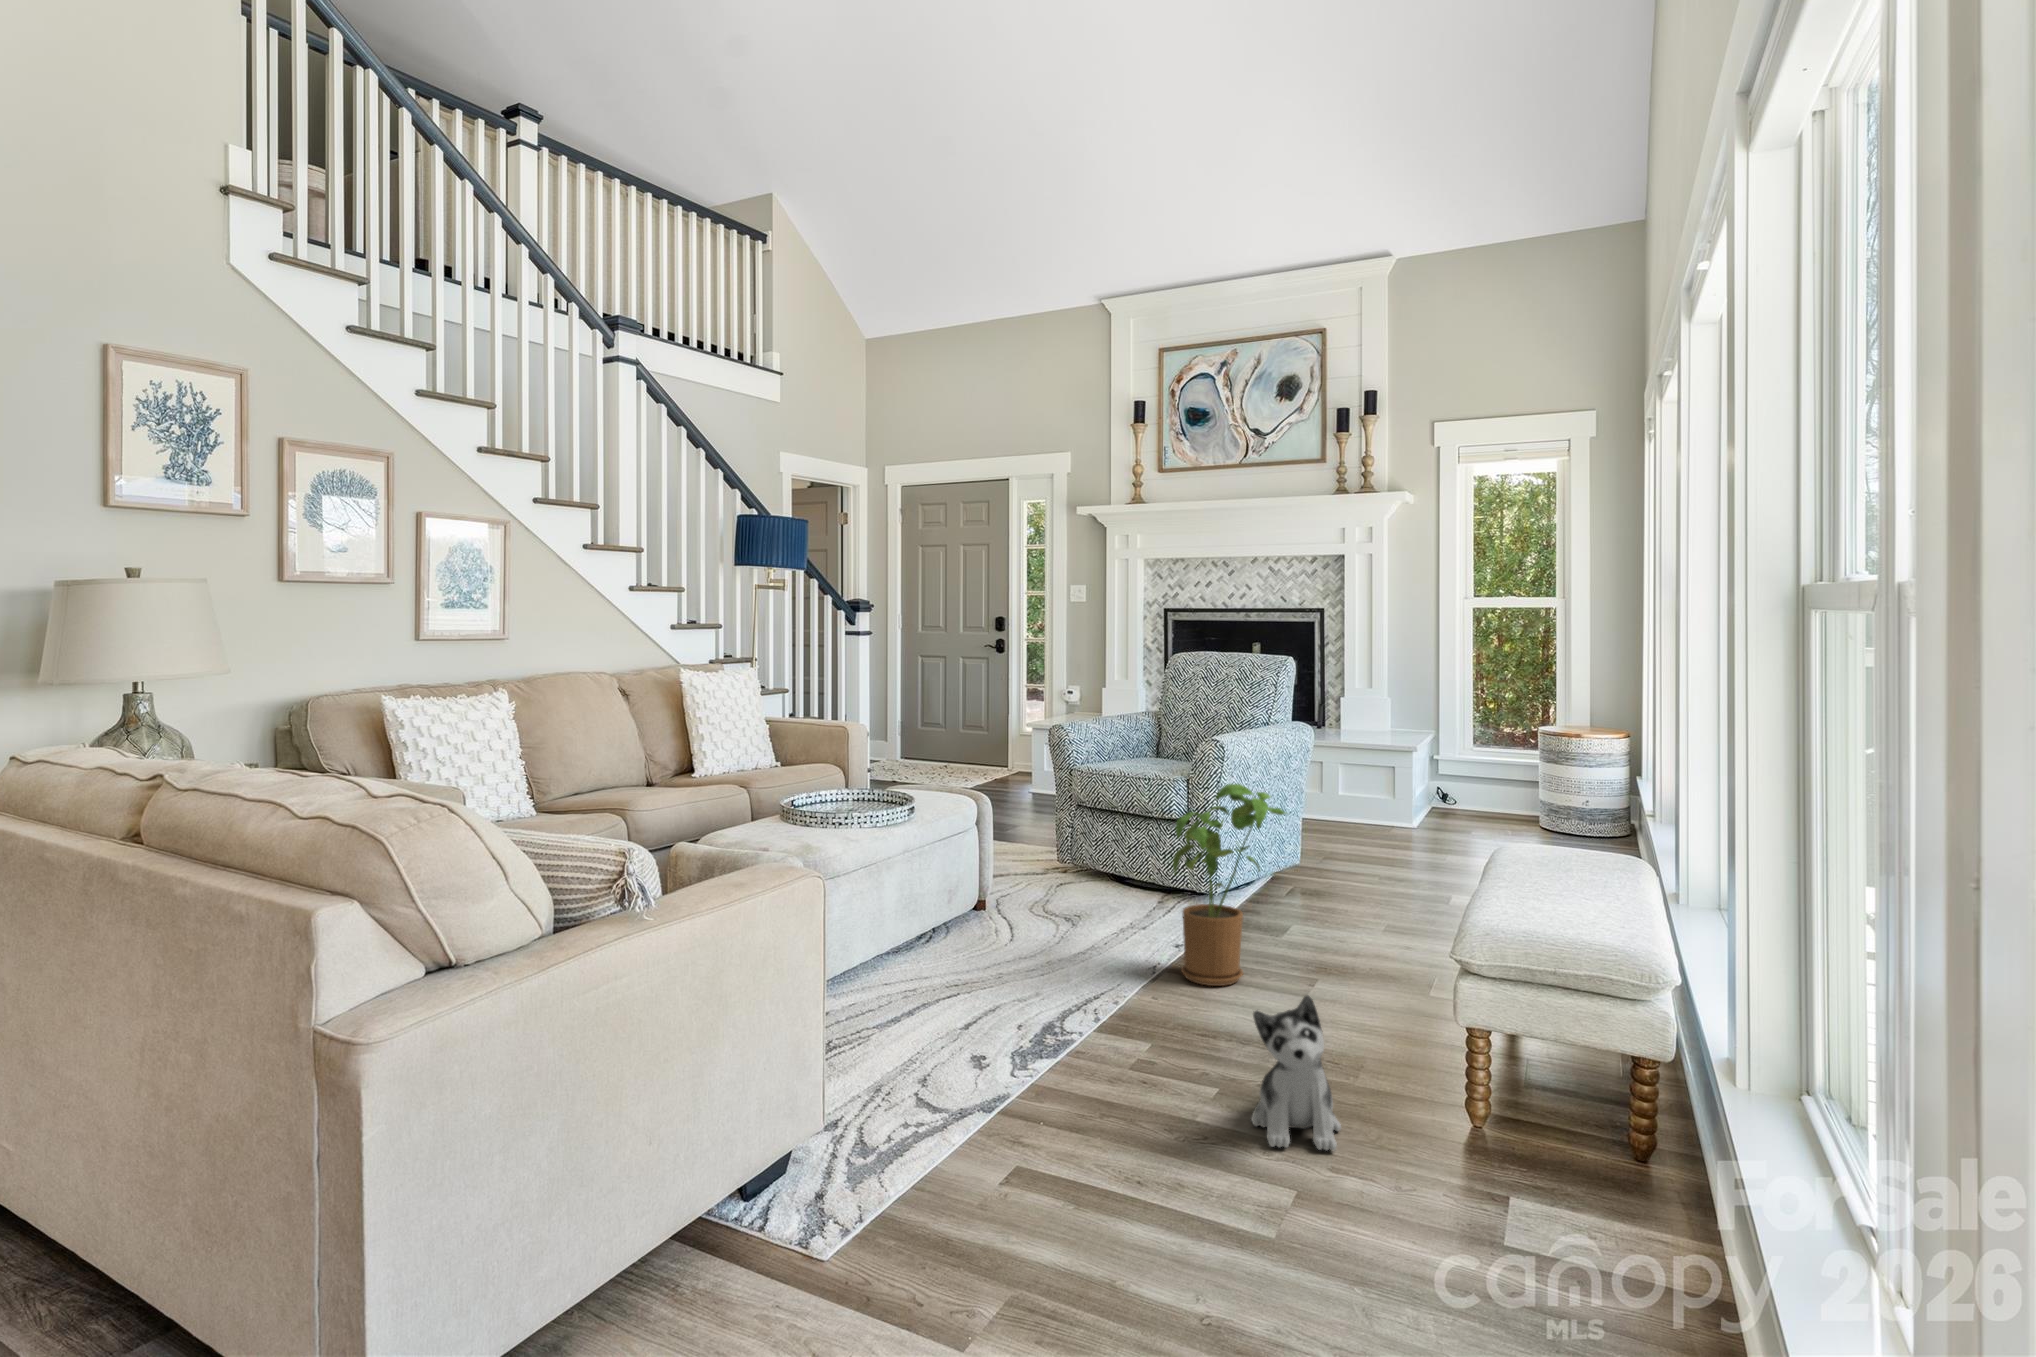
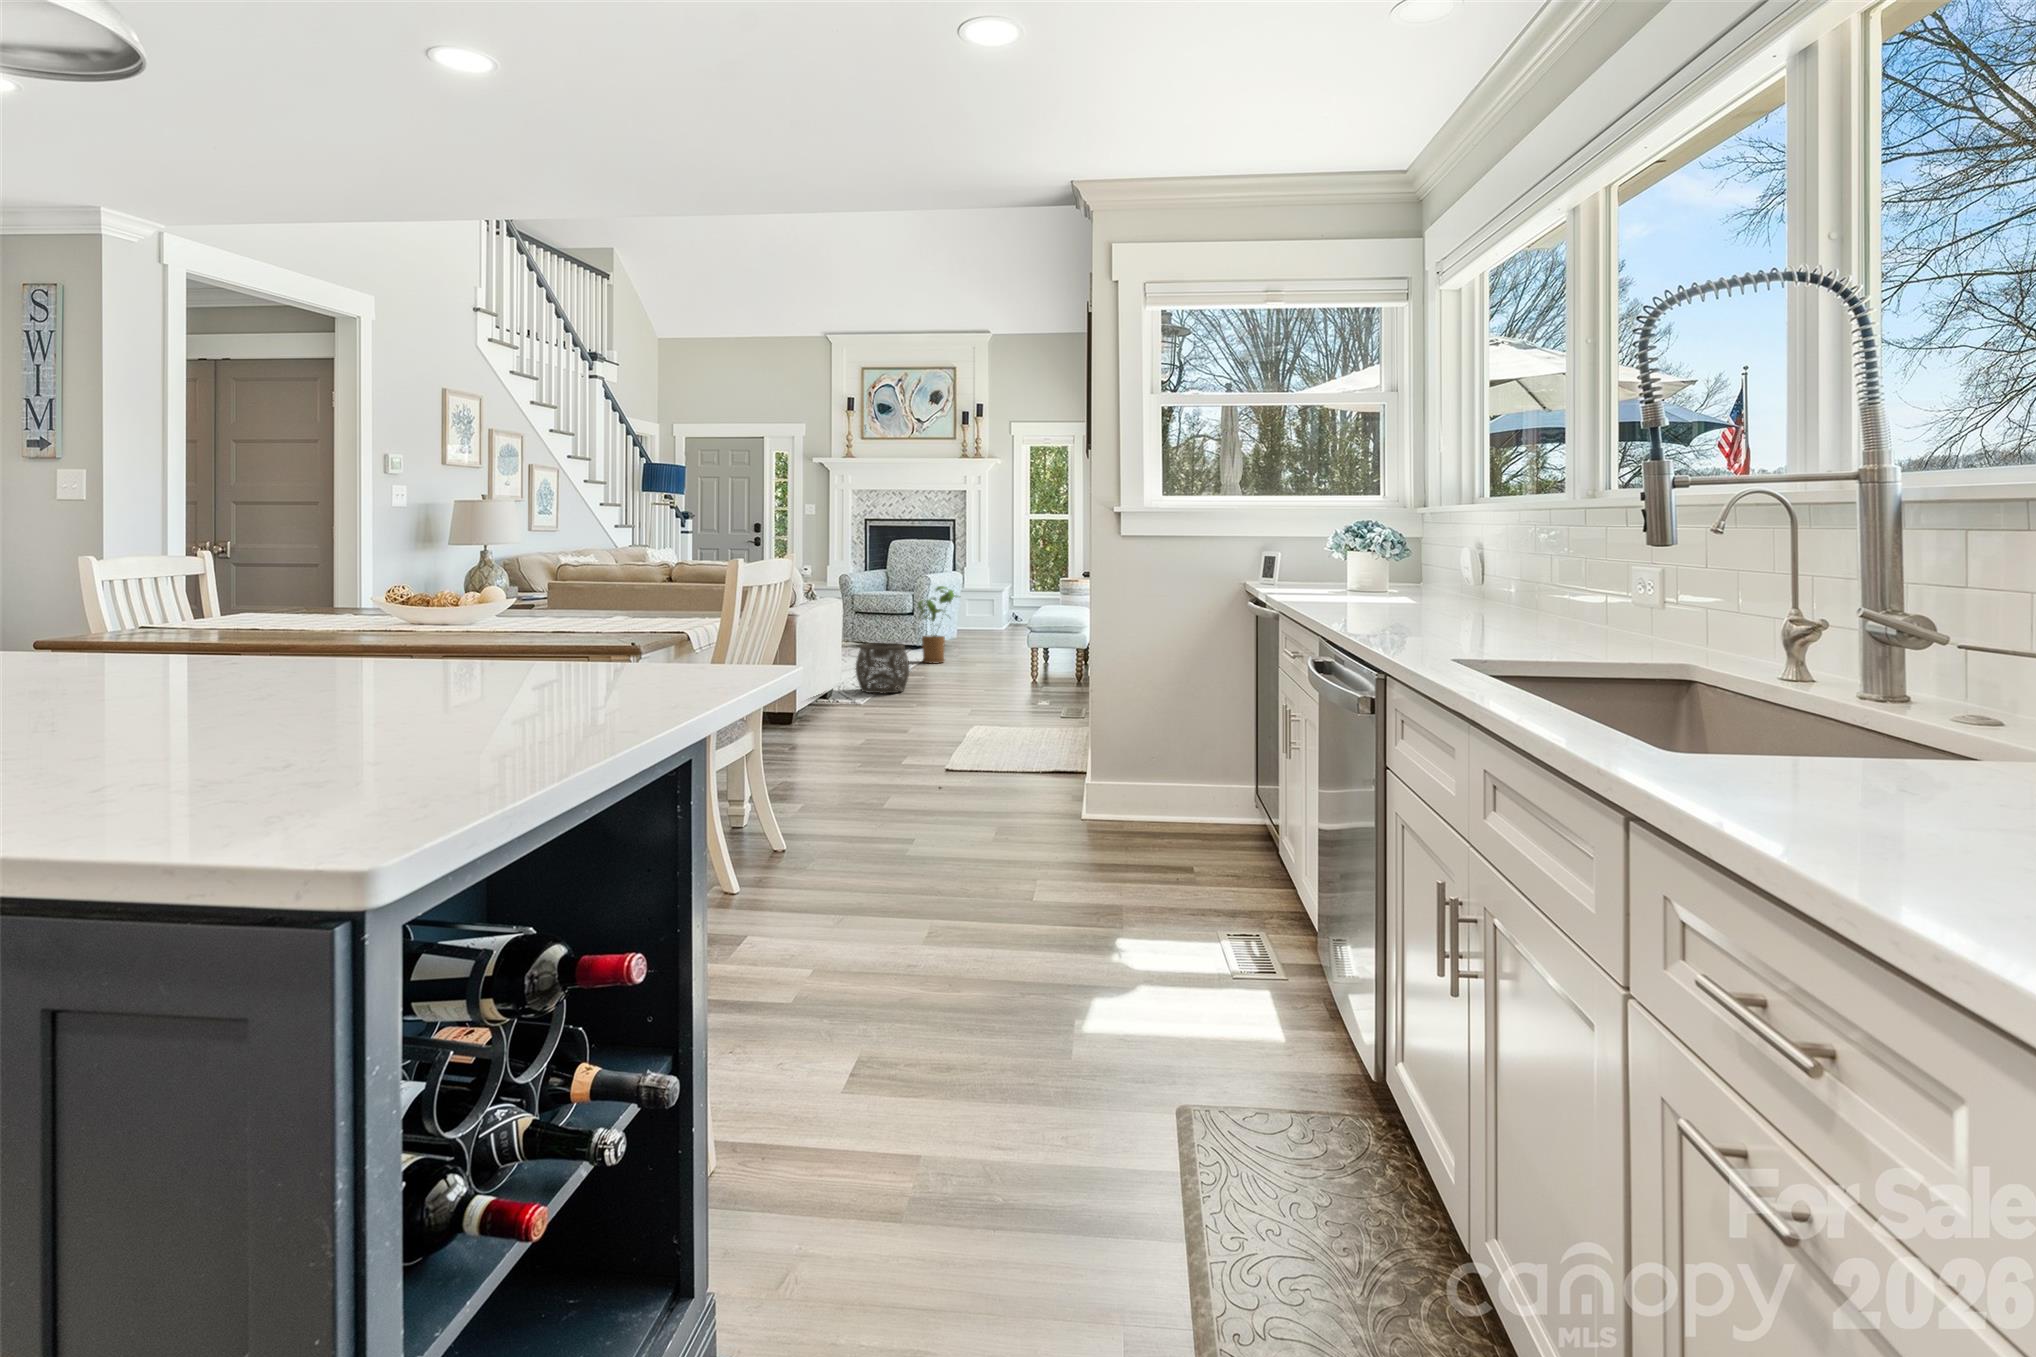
plush toy: present [1251,995,1341,1151] -> none [961,636,987,680]
woven basket: none [836,1034,1032,1268] -> present [856,643,910,694]

